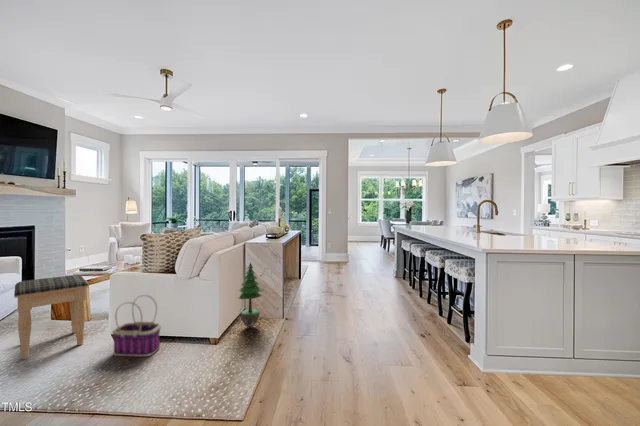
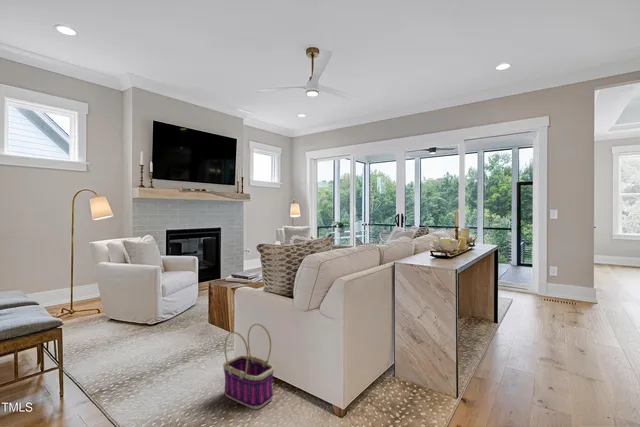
potted tree: present [239,263,262,327] -> none [379,296,417,399]
footstool: present [14,275,89,359] -> none [149,286,218,373]

